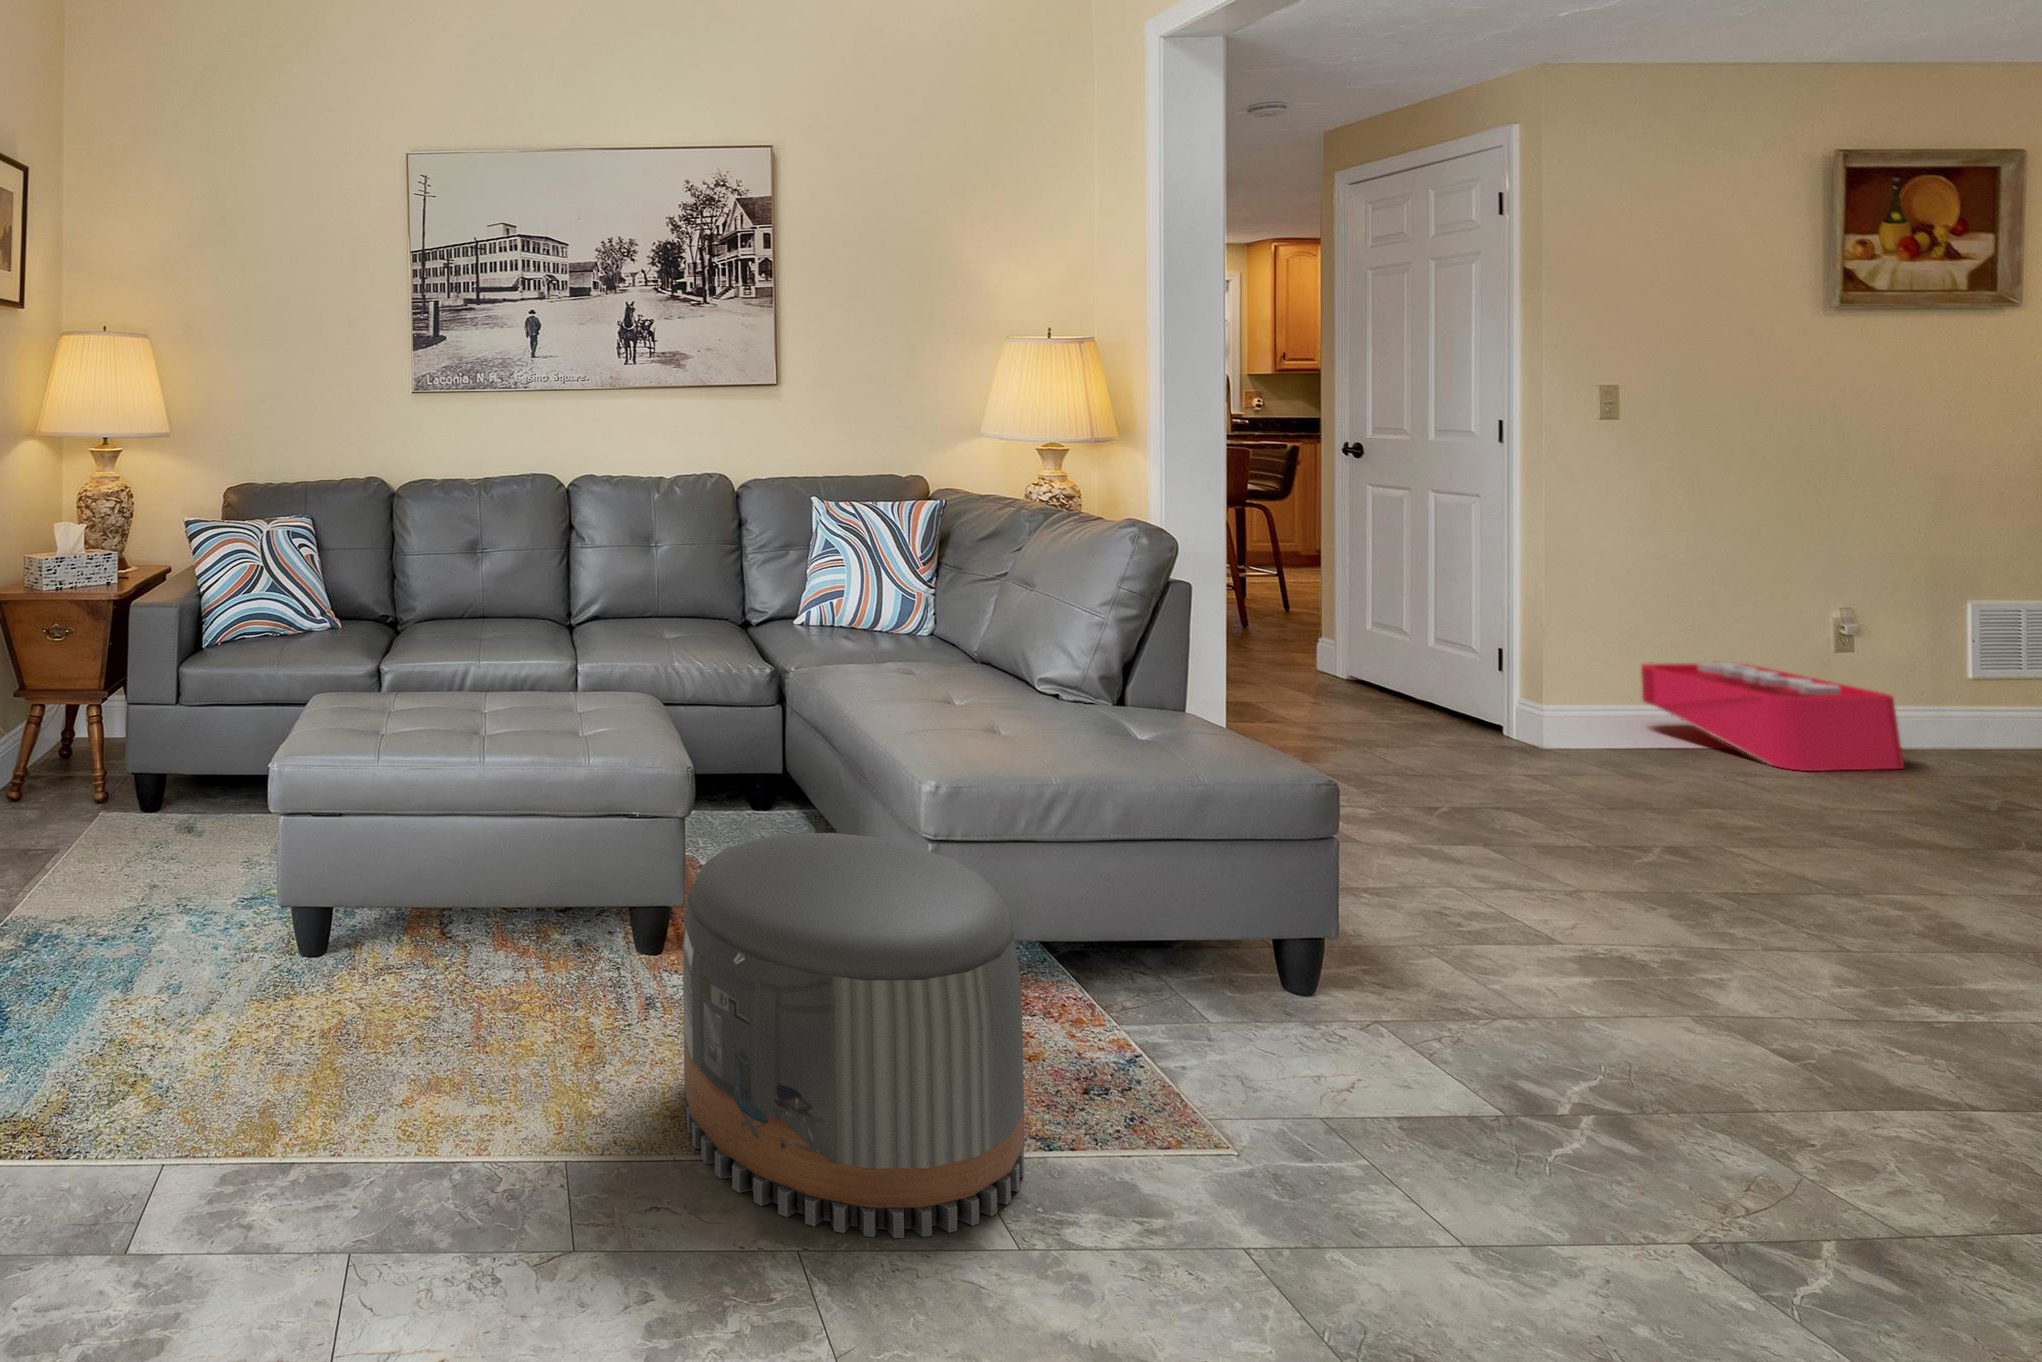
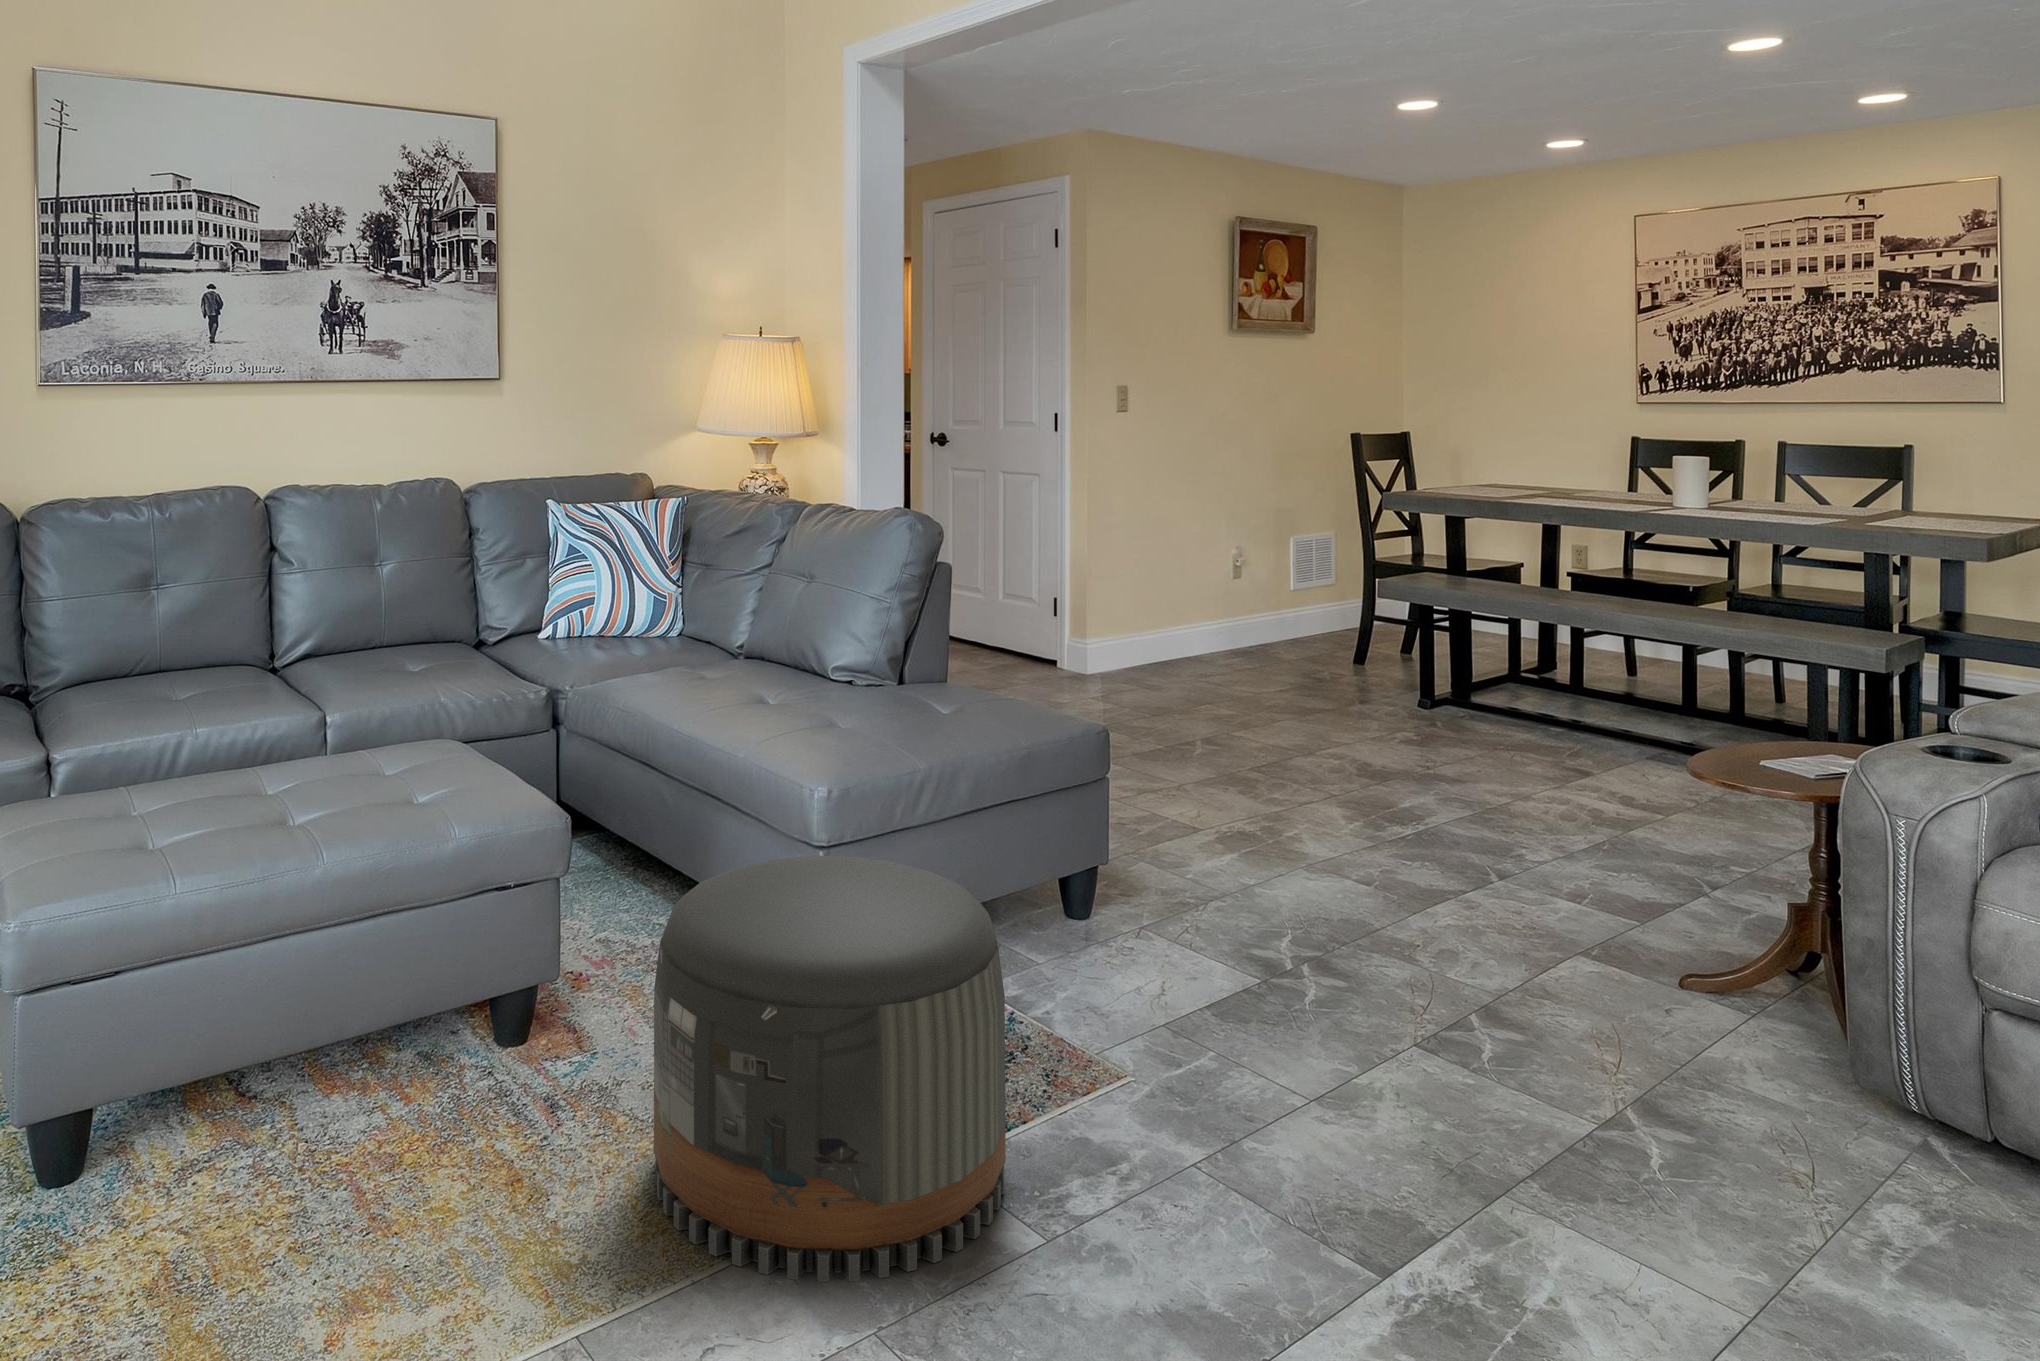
storage bin: present [1641,661,1904,771] -> none [1175,595,1329,684]

